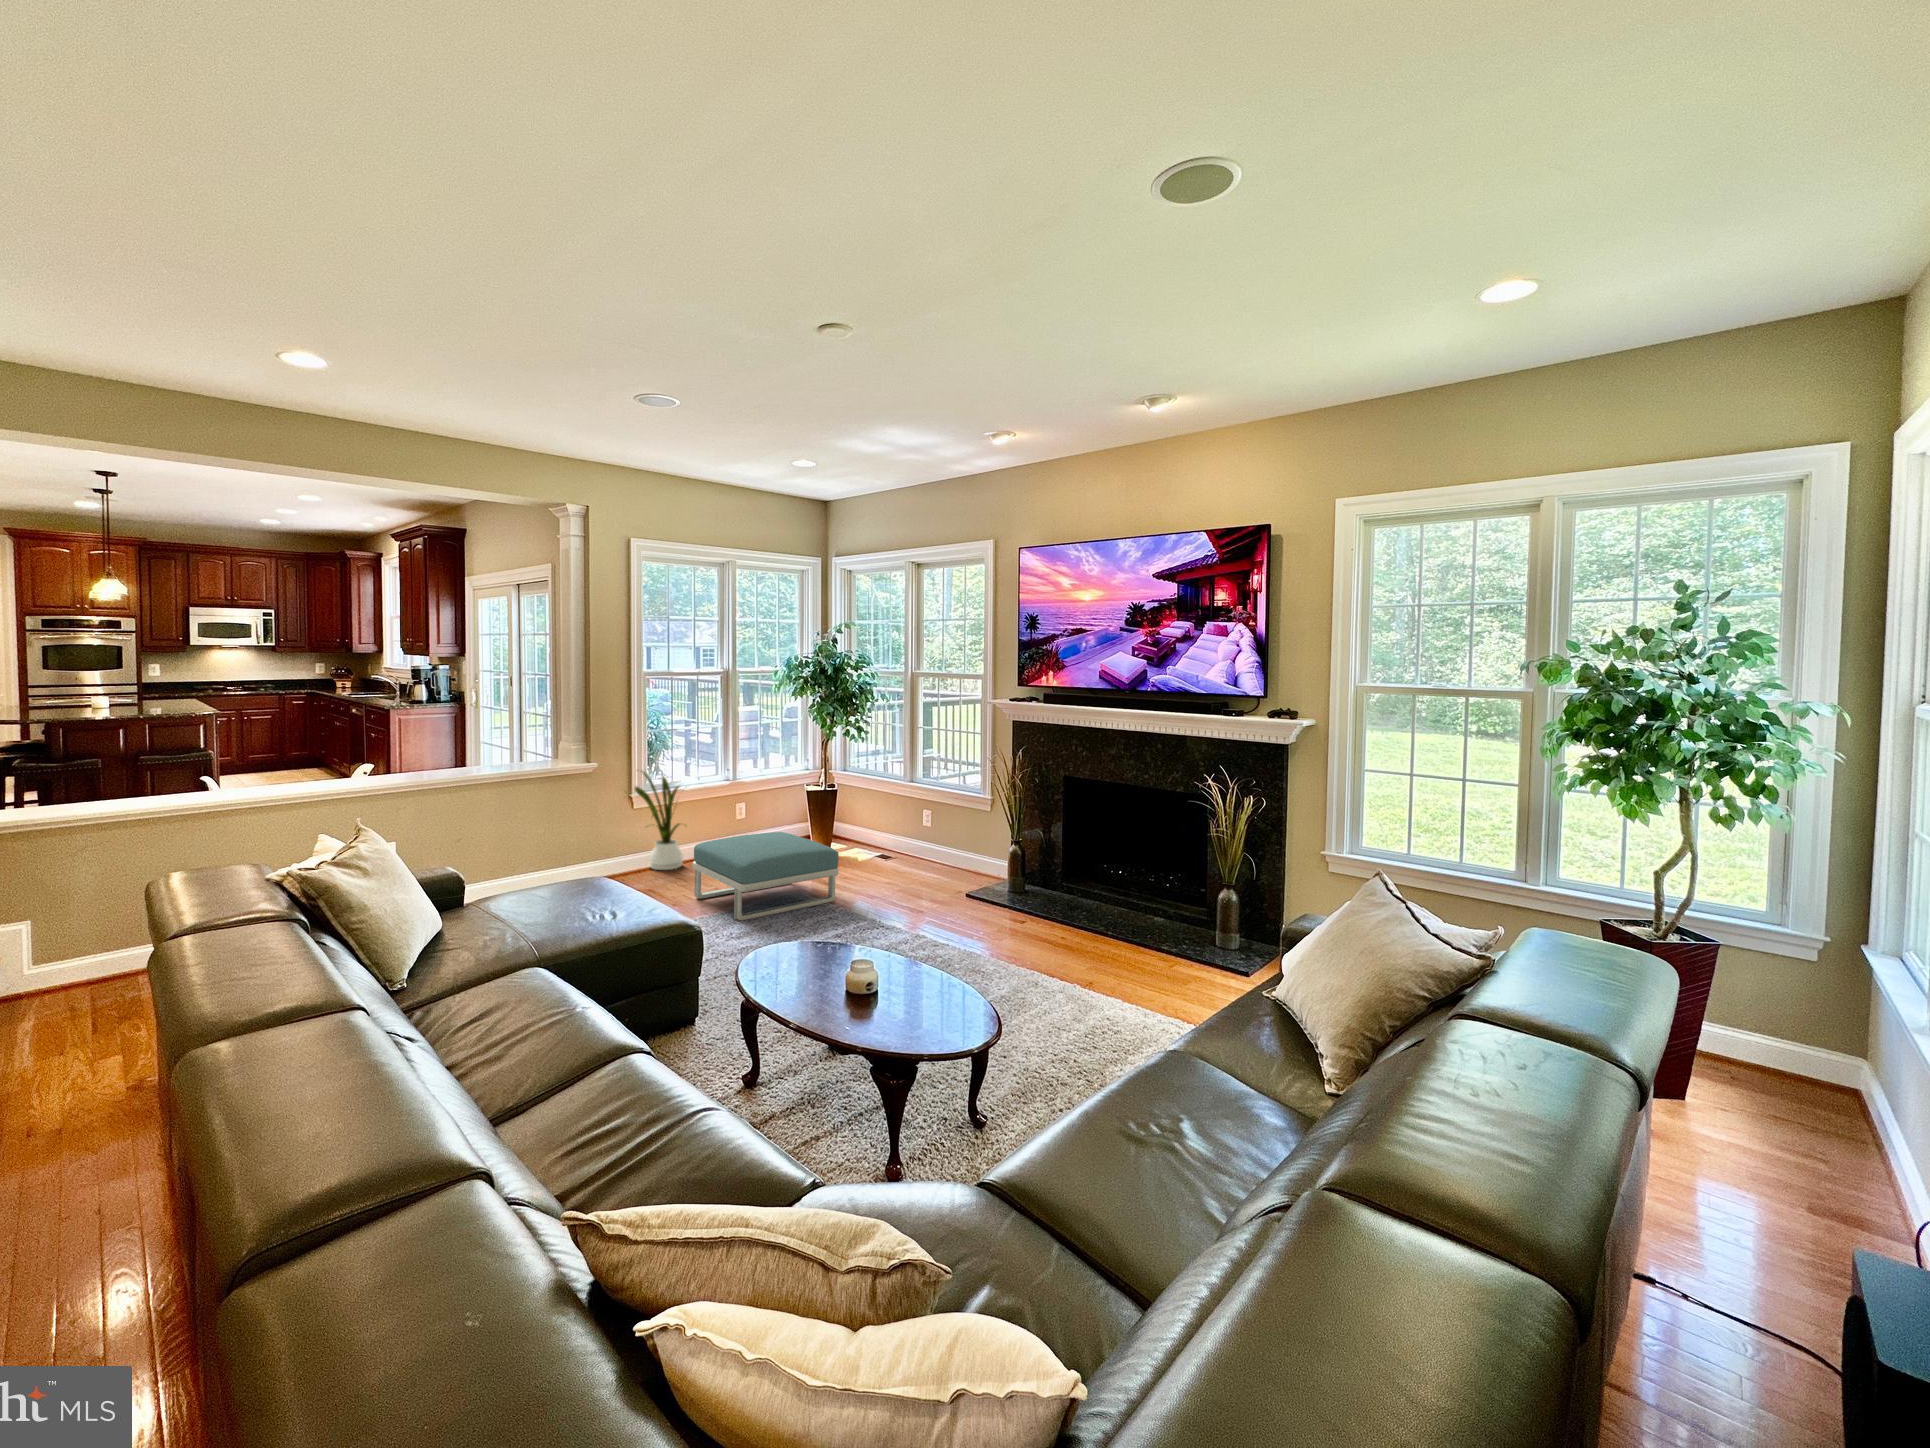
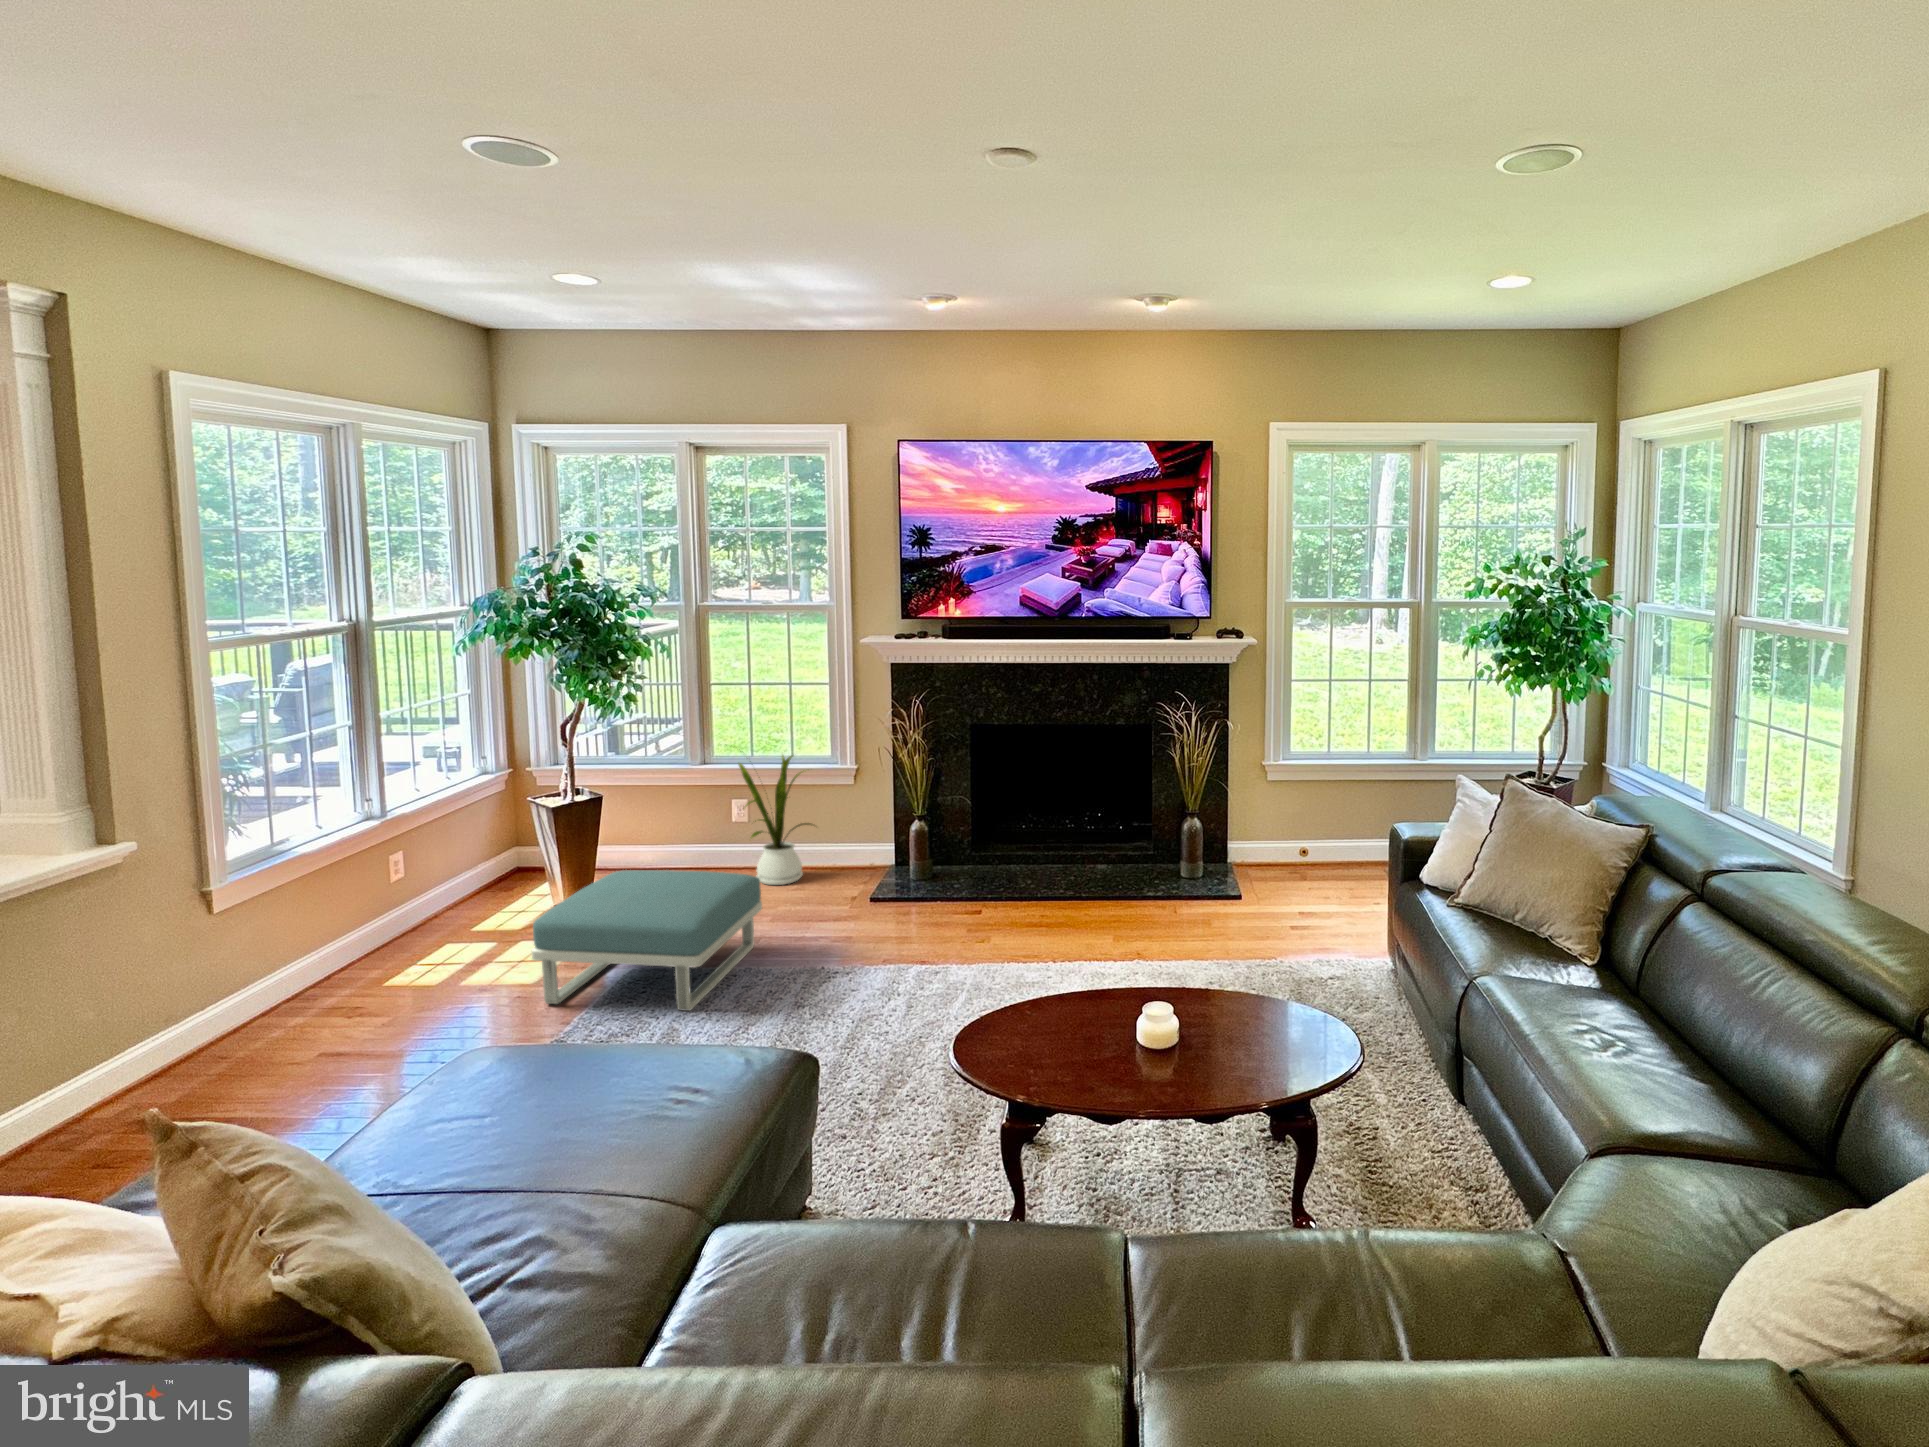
house plant: present [635,772,683,870] -> present [739,756,813,885]

